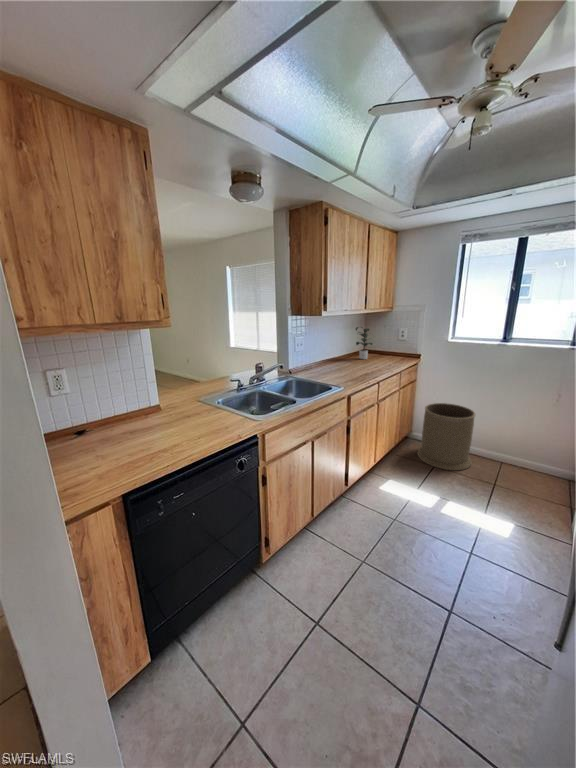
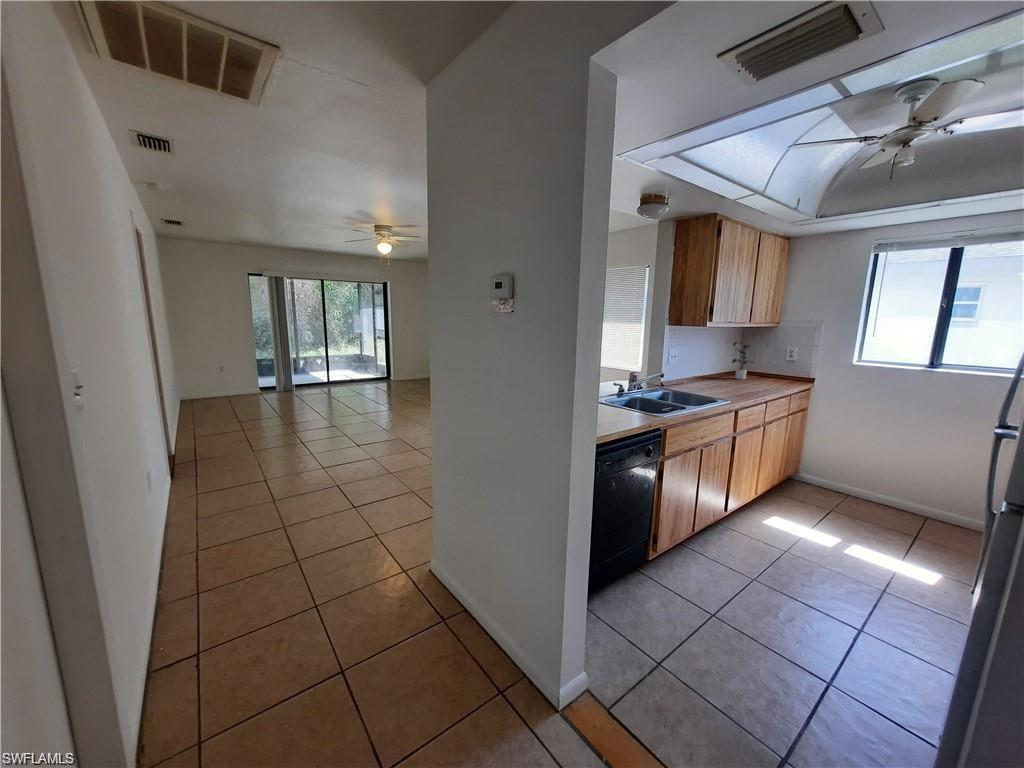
trash can: present [417,403,476,470] -> none [807,437,889,517]

